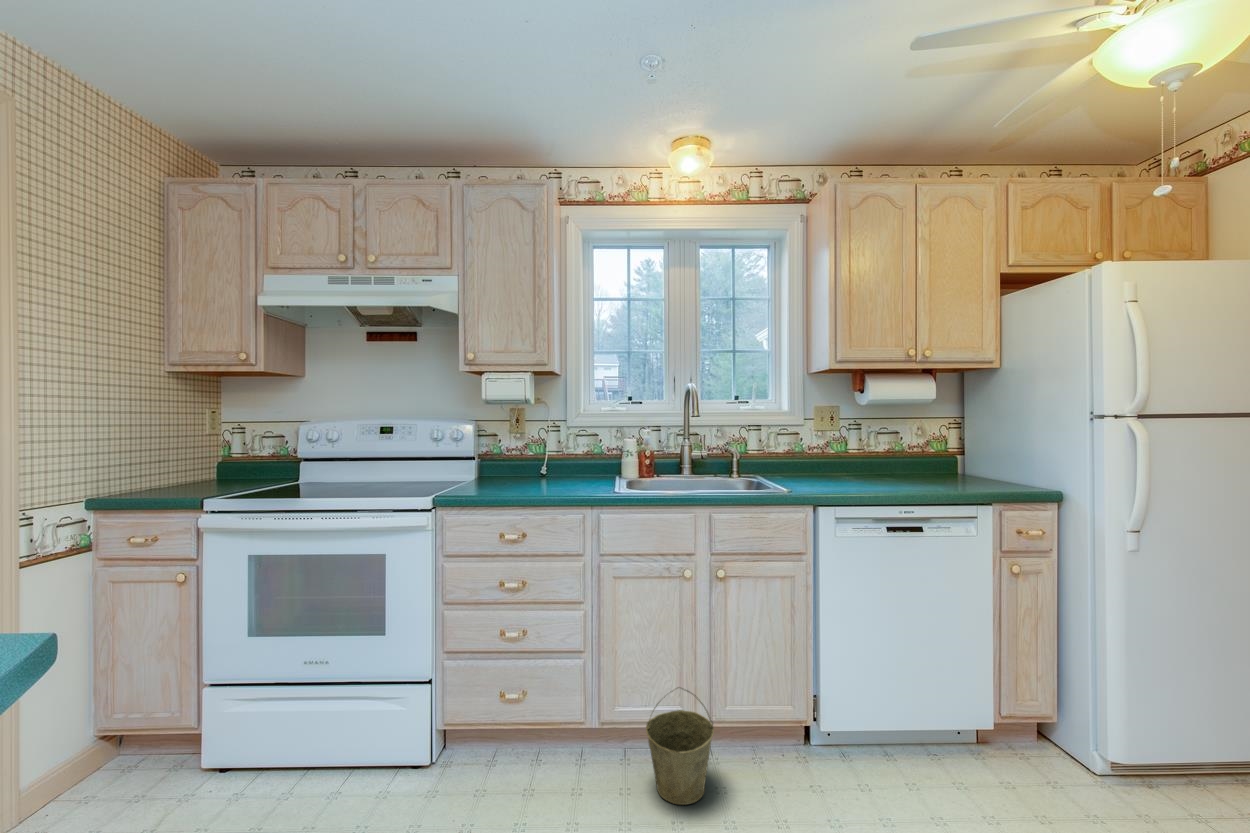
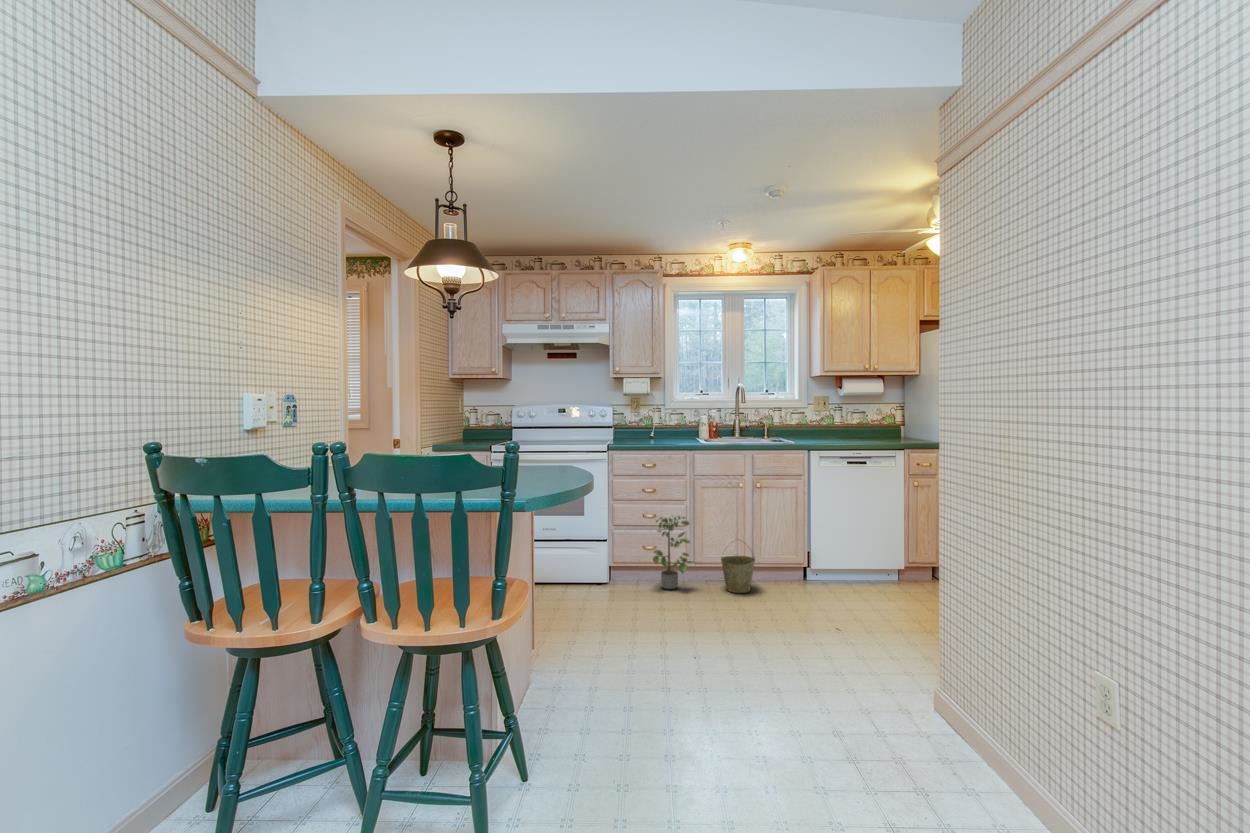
potted plant: none [508,636,600,791] -> present [653,516,694,589]

